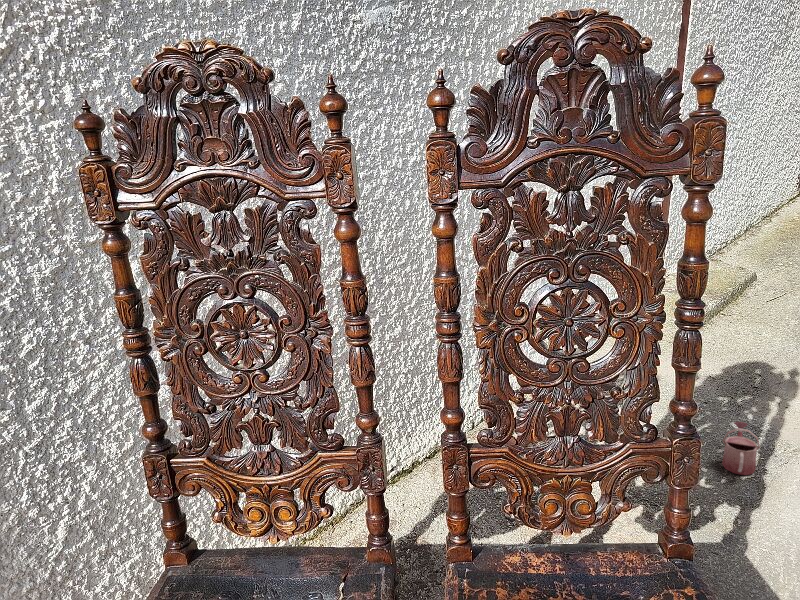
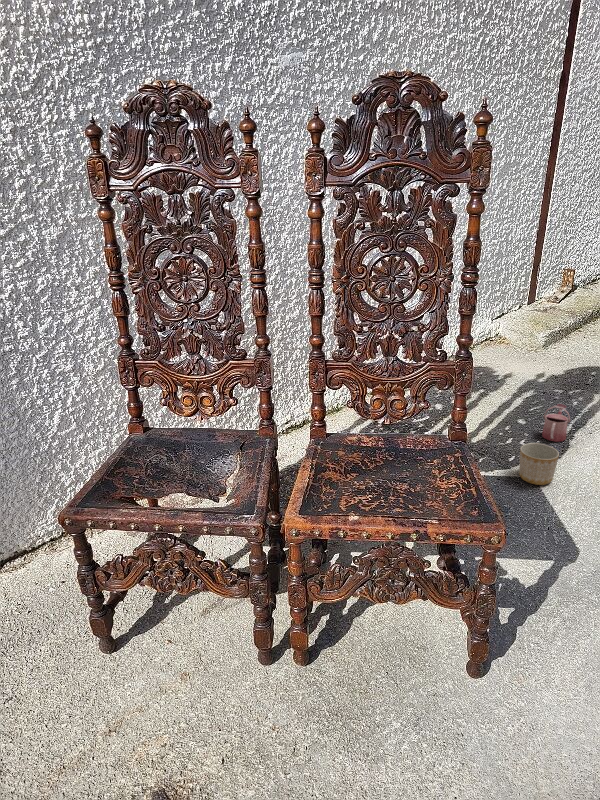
planter: none [716,492,773,555] -> present [519,443,559,485]

